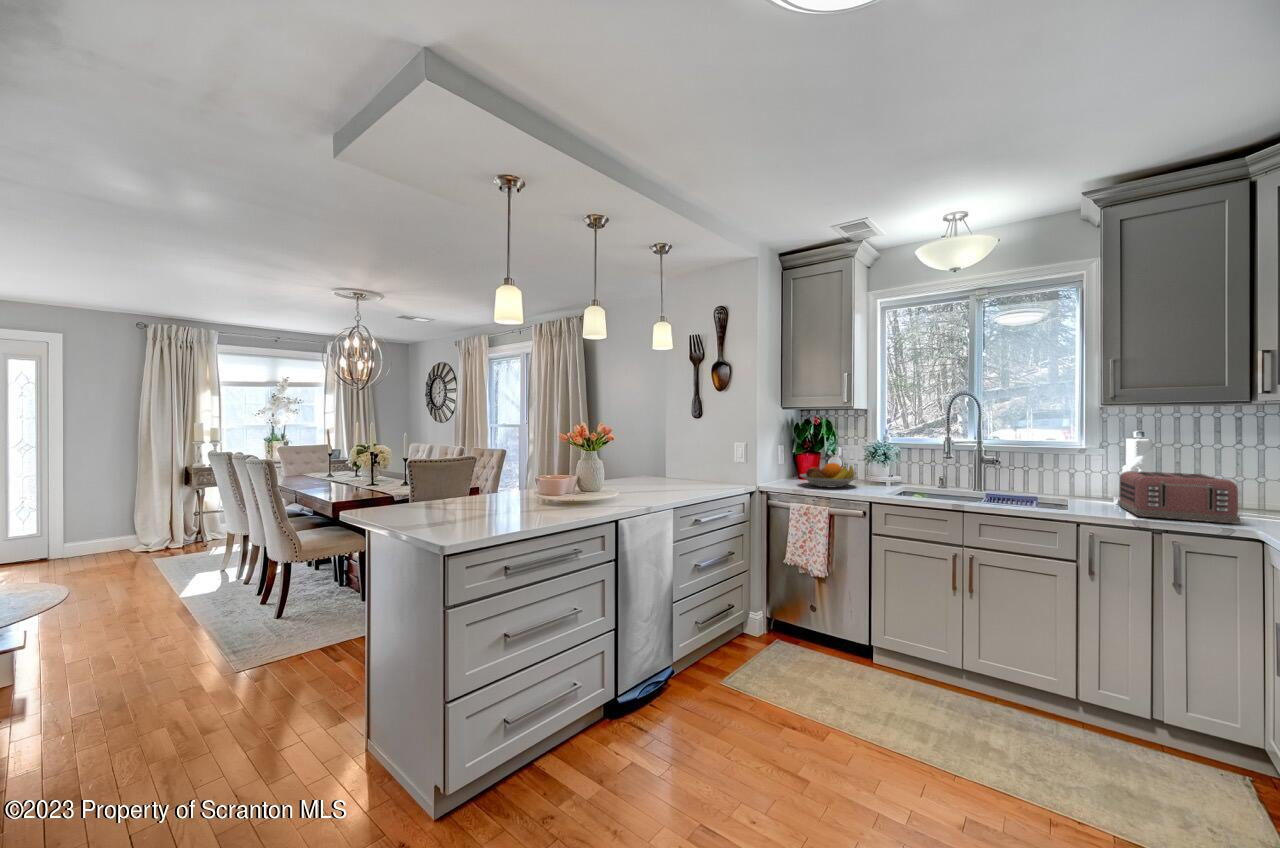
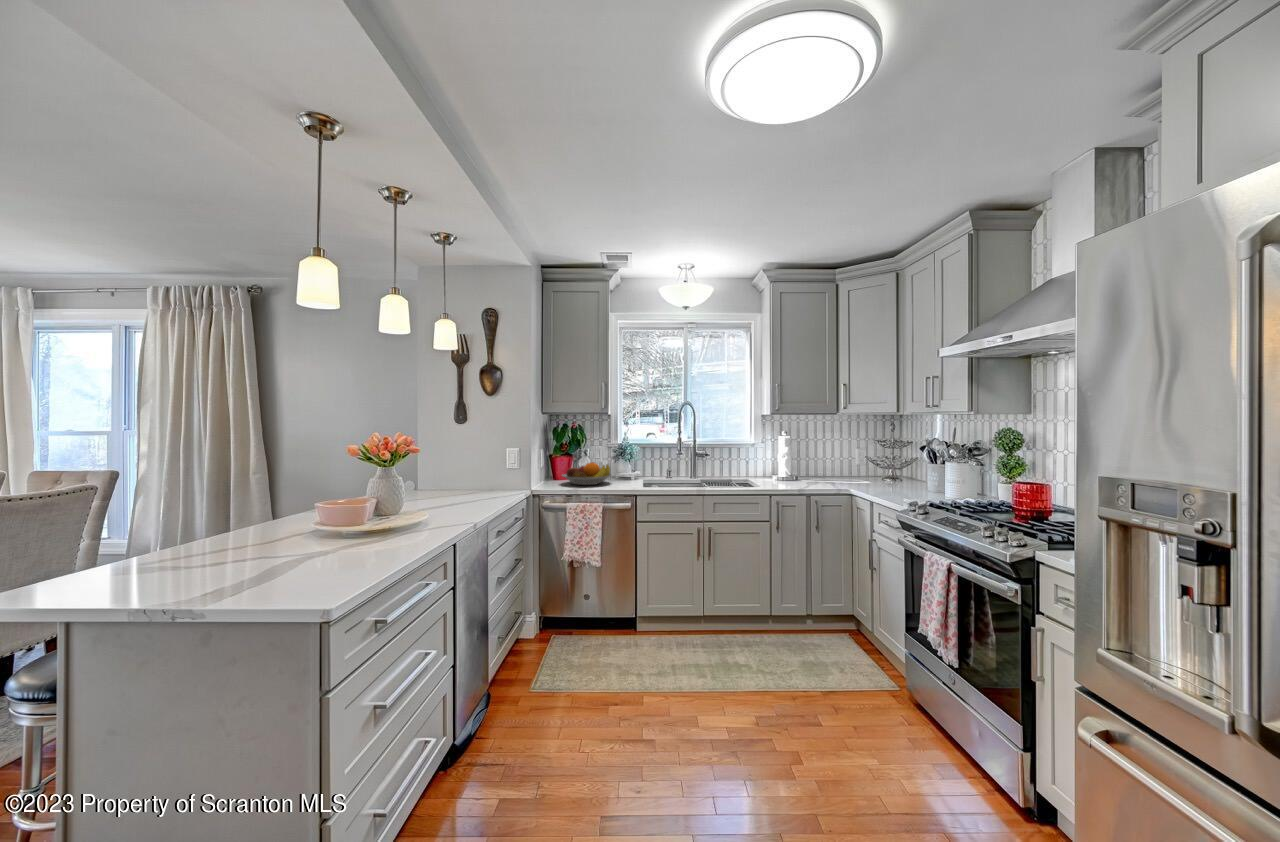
toaster: present [1118,471,1240,524] -> none [778,458,839,487]

